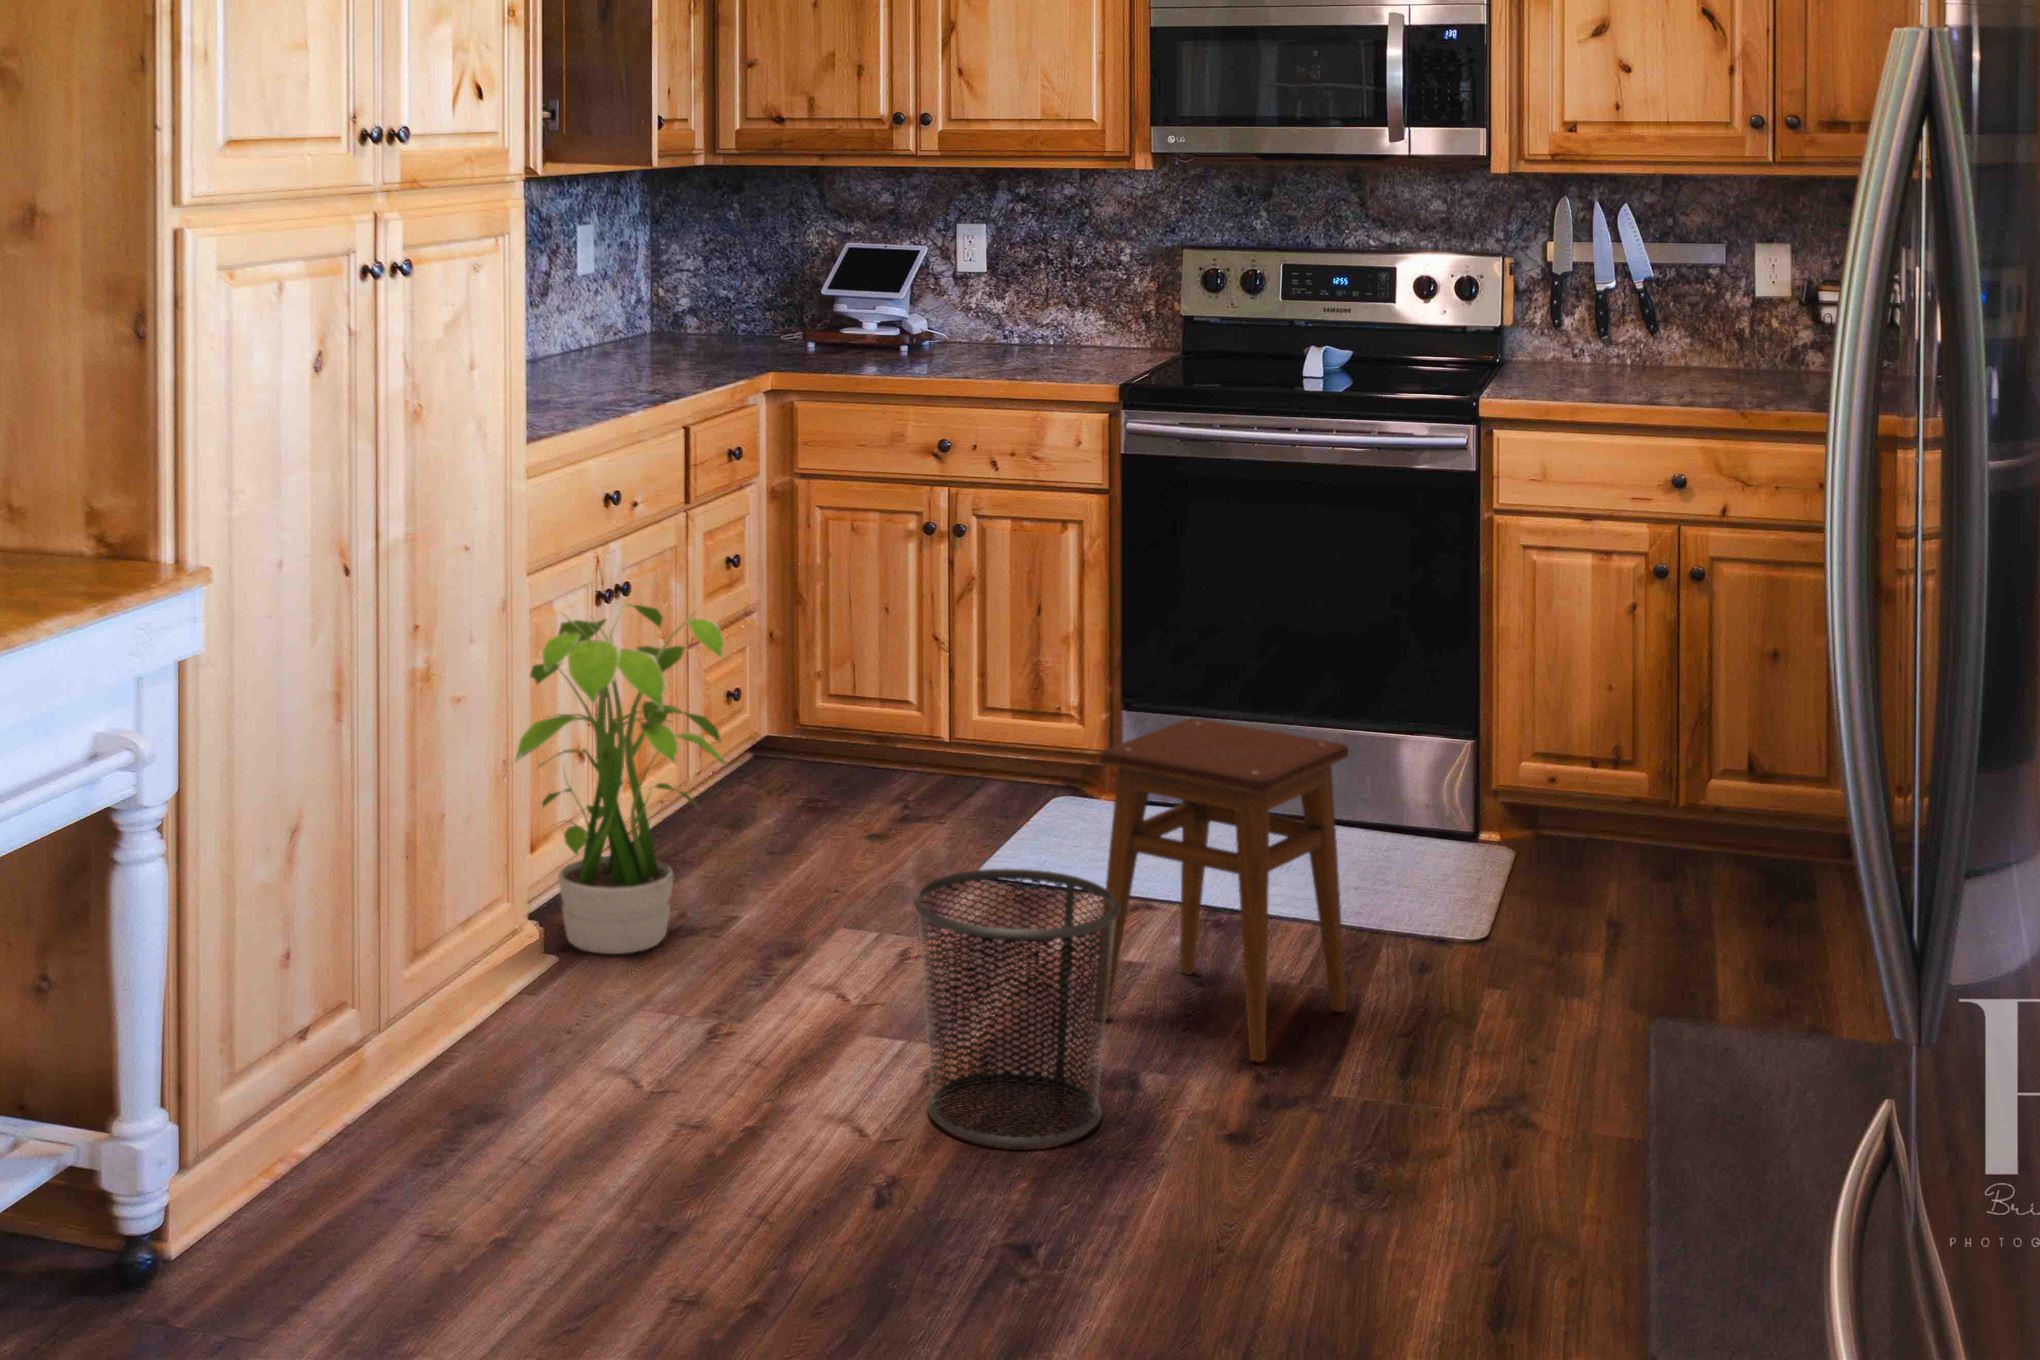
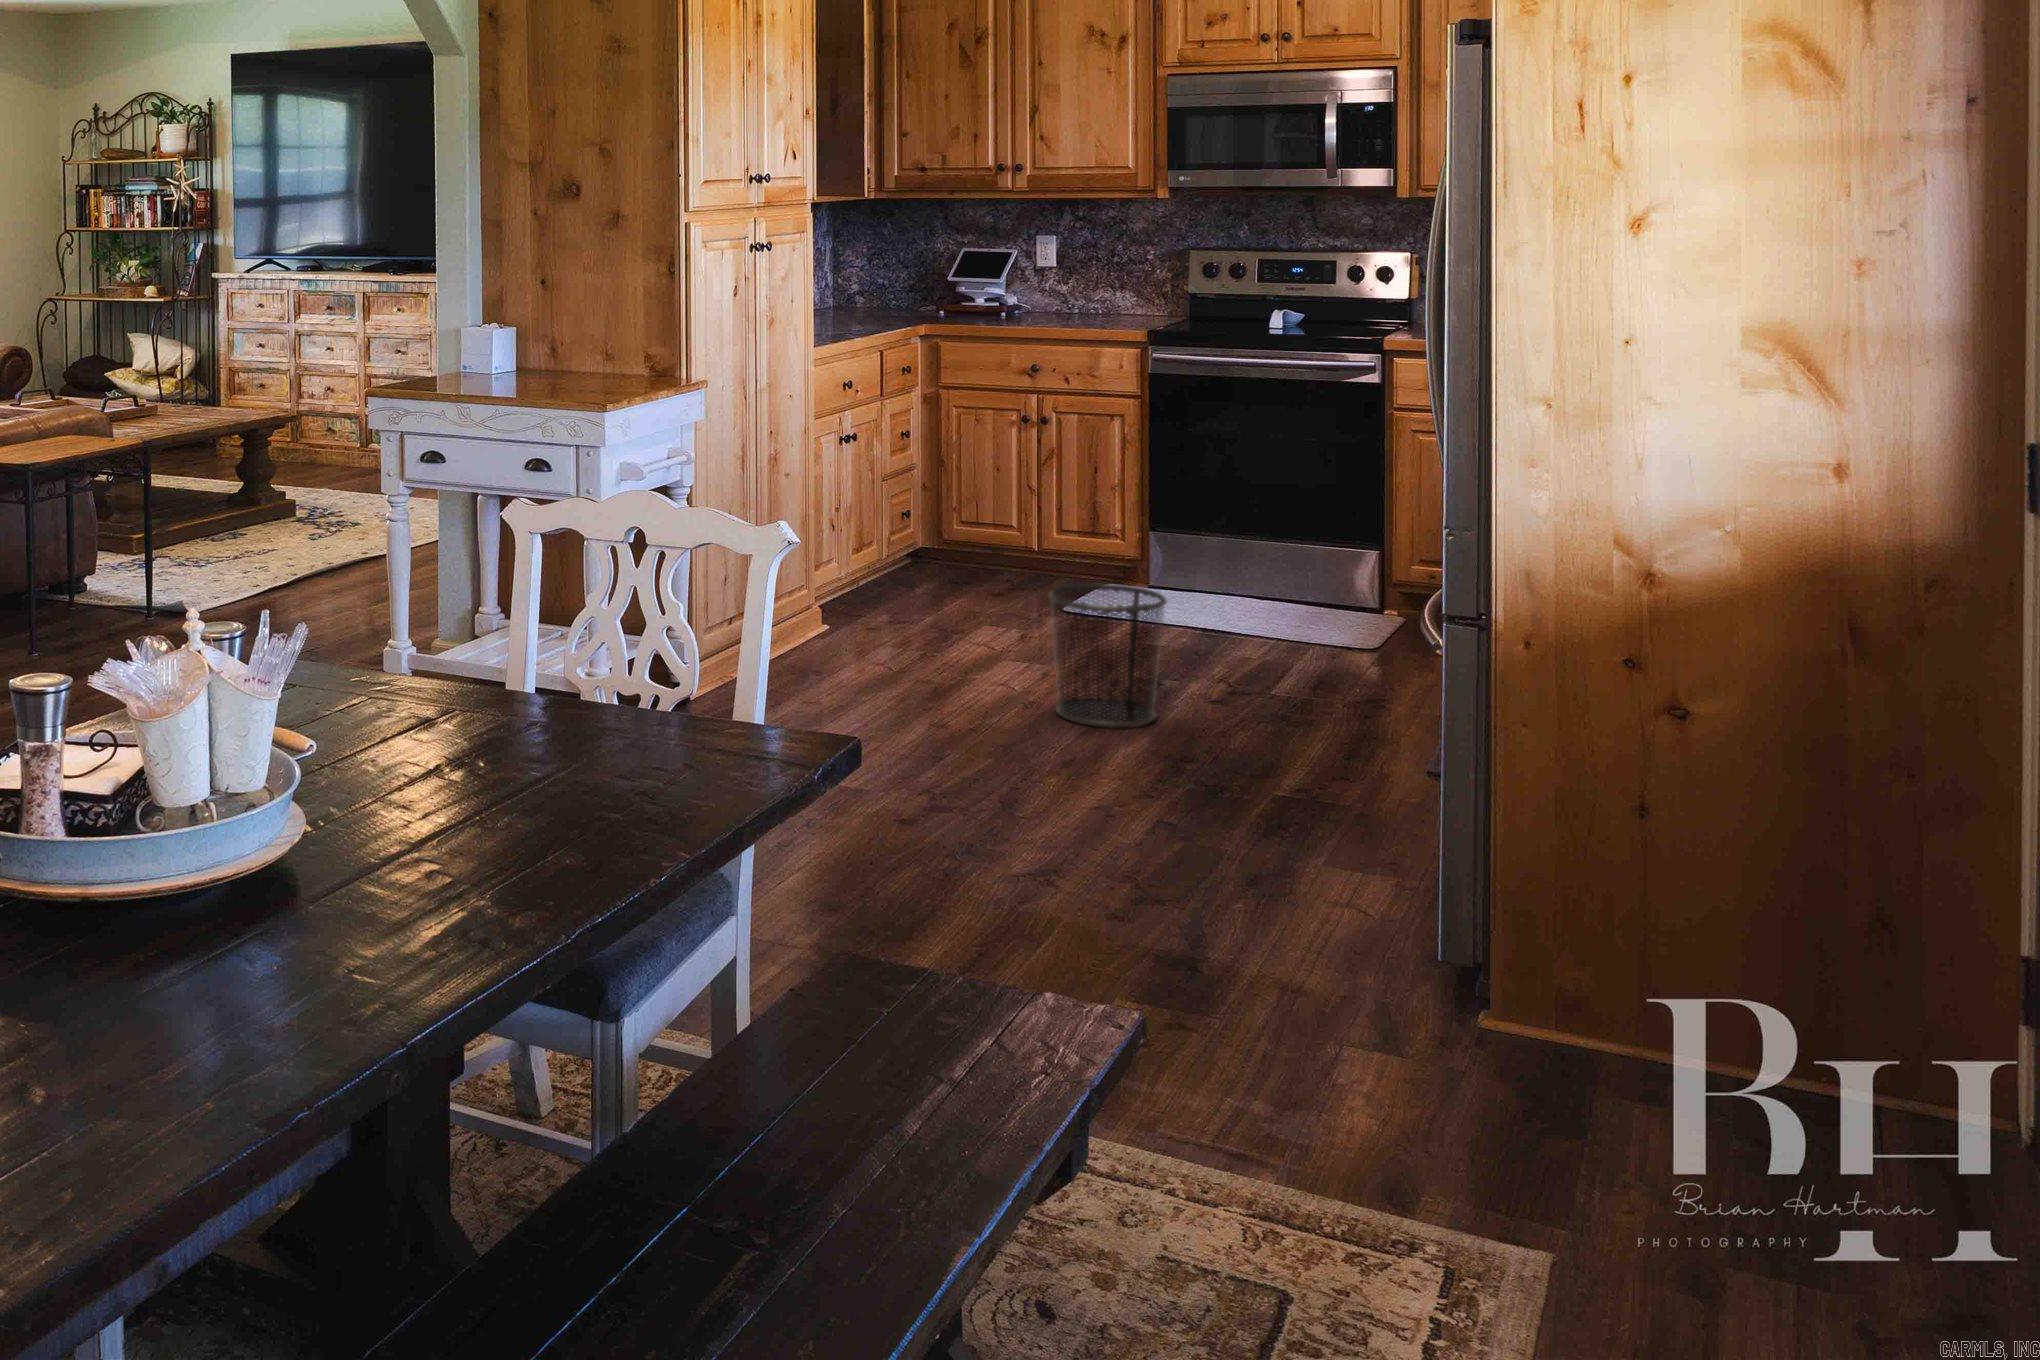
potted plant: present [514,603,726,954] -> none [800,446,923,647]
stool: present [1095,718,1349,1062] -> none [1146,514,1301,700]

